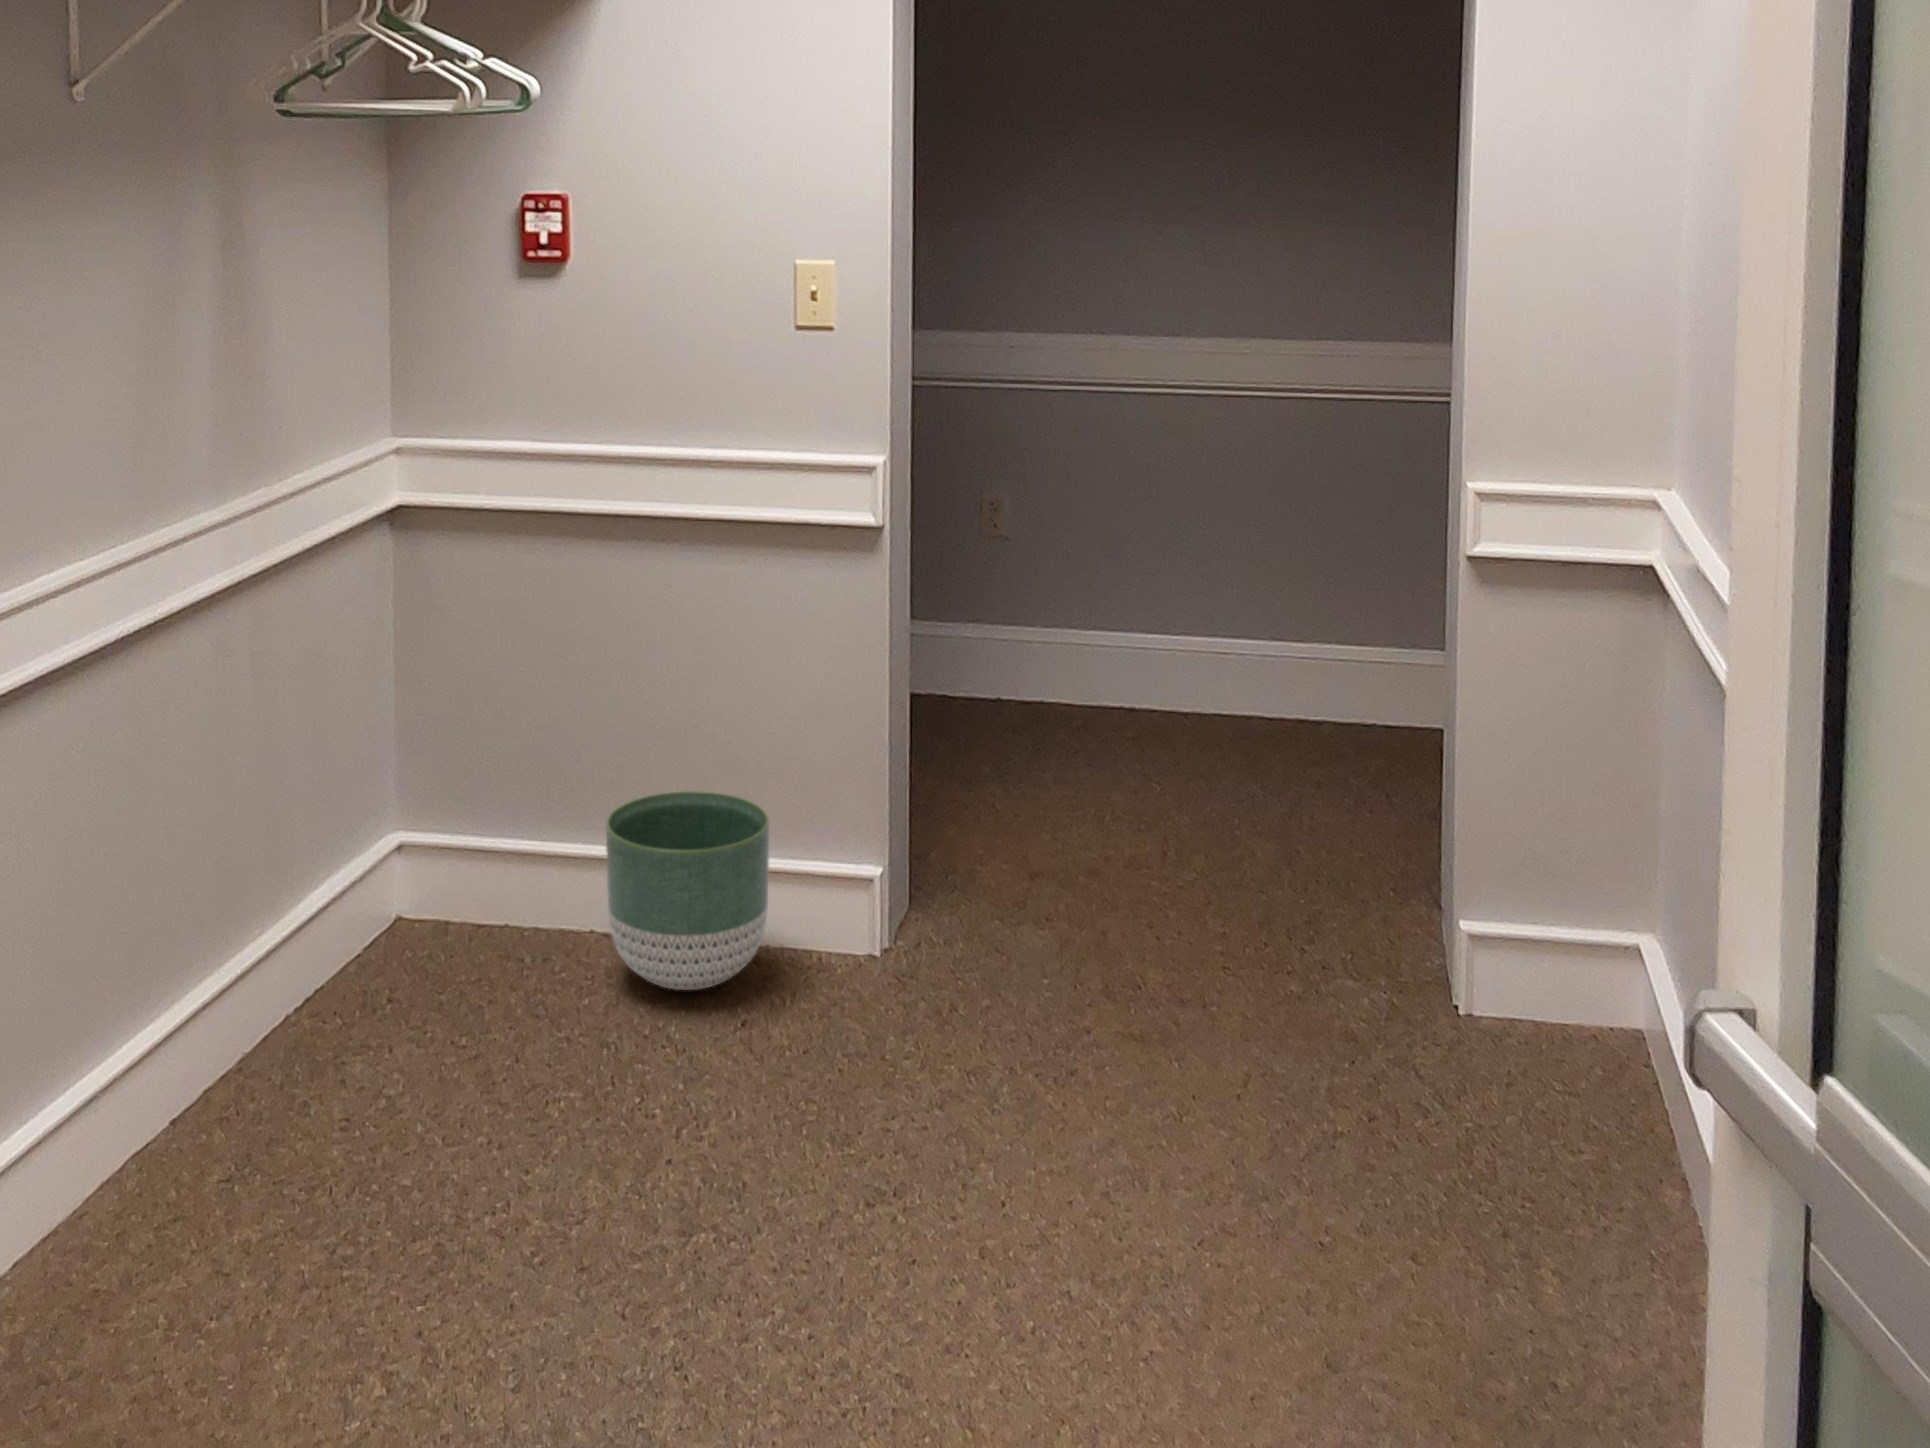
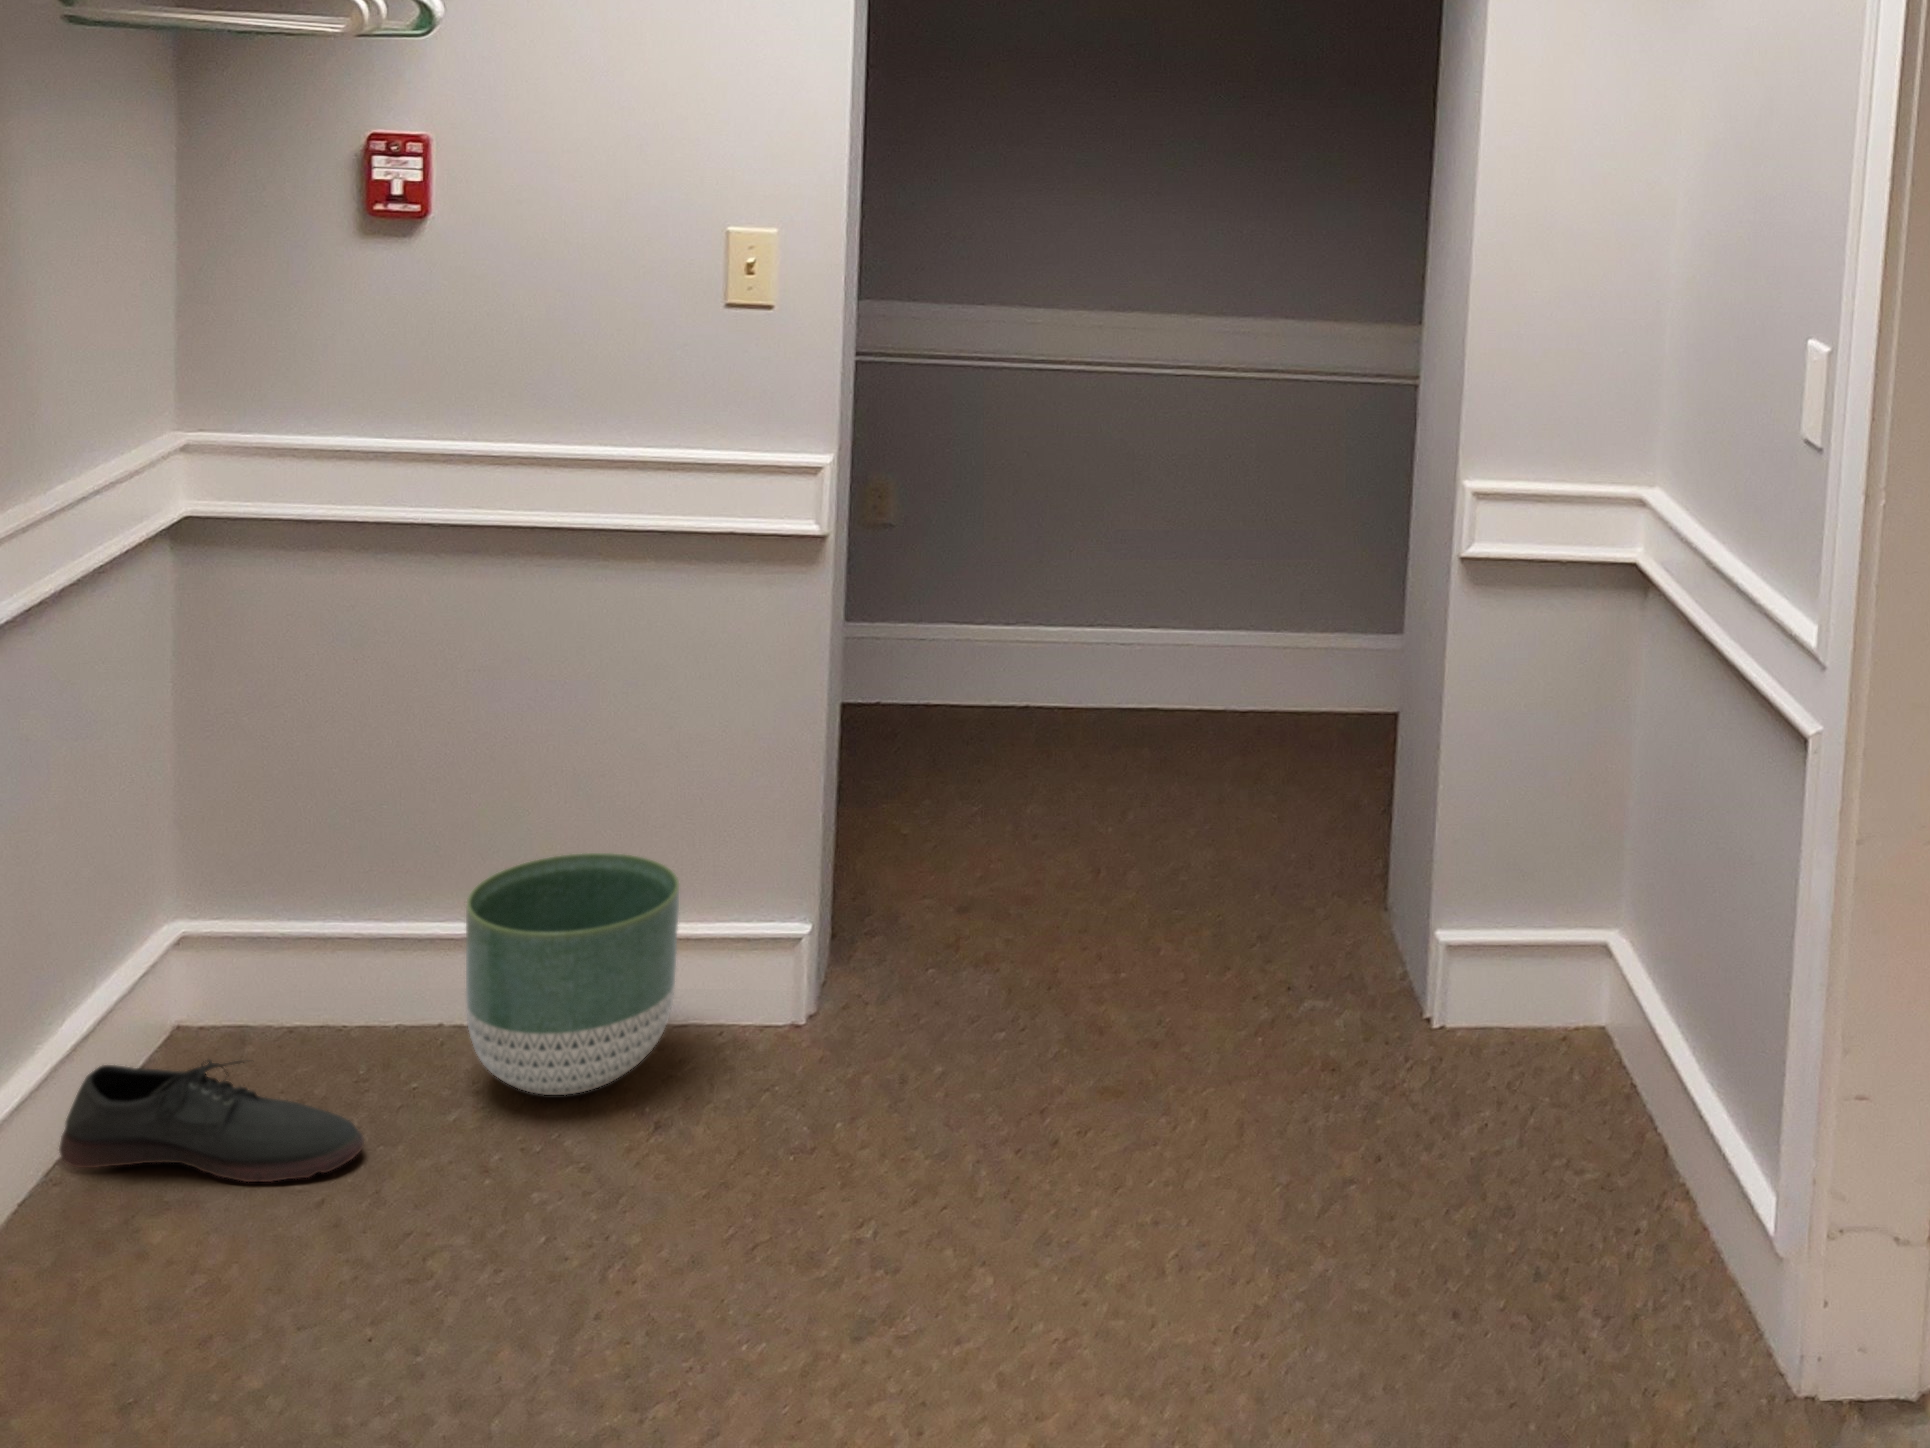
shoe: none [327,929,536,1032] -> present [59,1060,364,1182]

